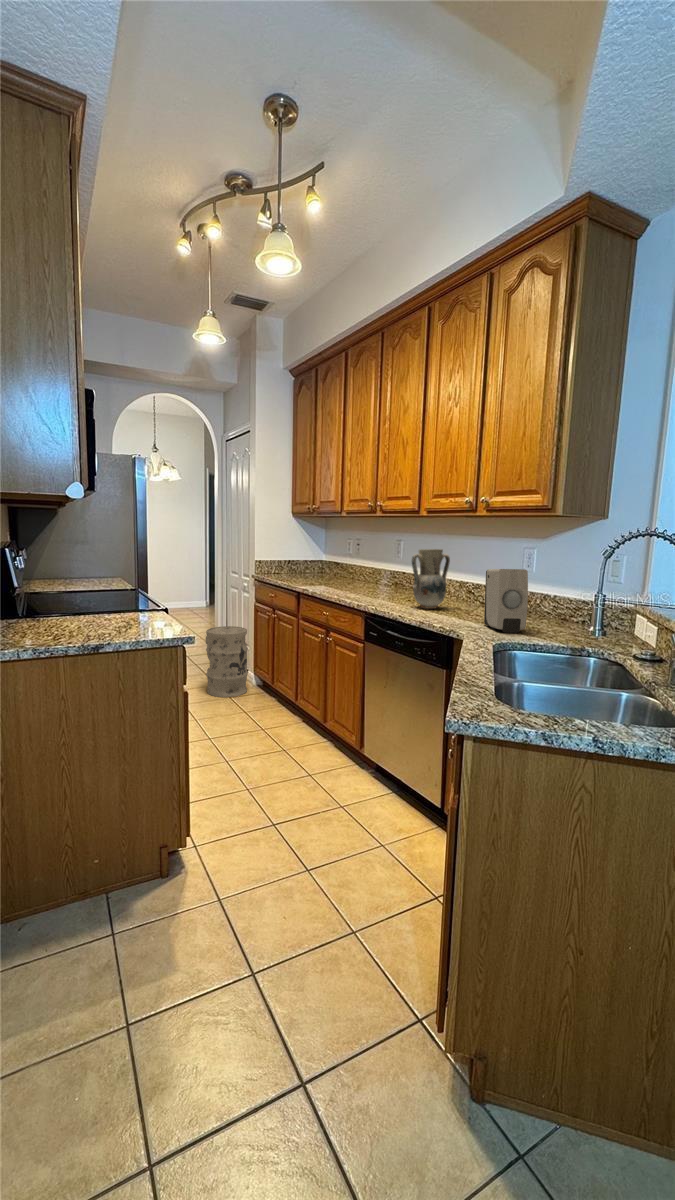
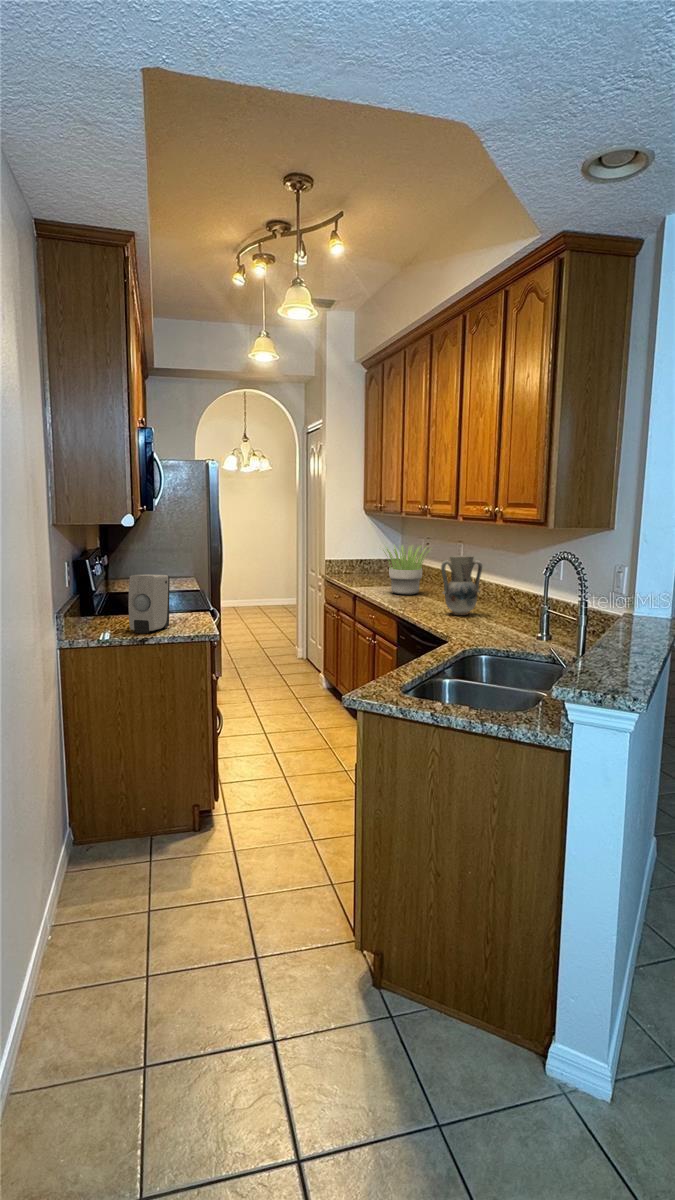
potted plant: none [323,542,377,591] -> present [383,546,431,595]
soap dispenser: present [484,569,528,633] -> present [128,575,170,633]
trash can: present [206,626,248,697] -> none [276,627,318,699]

